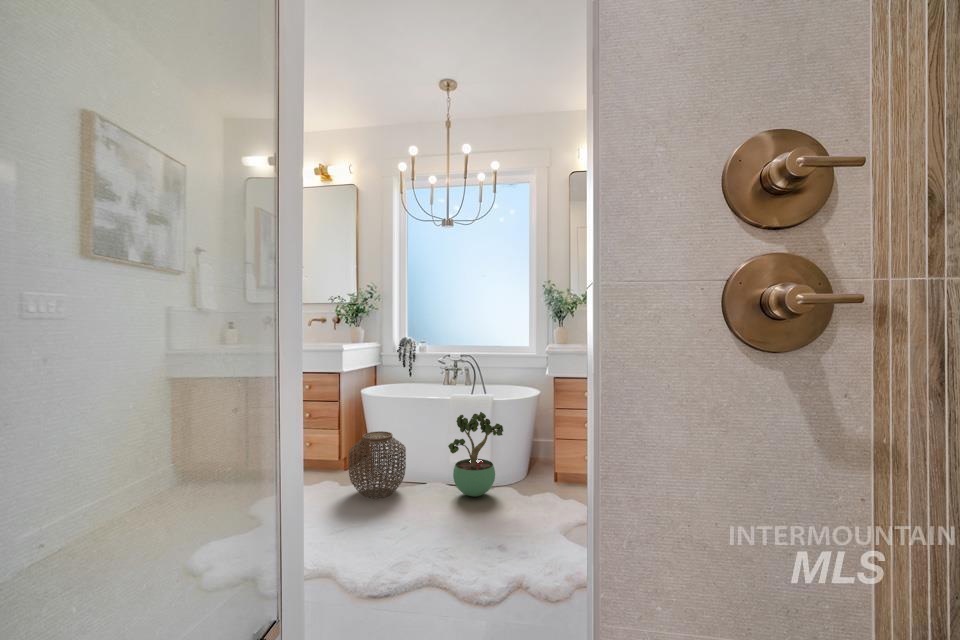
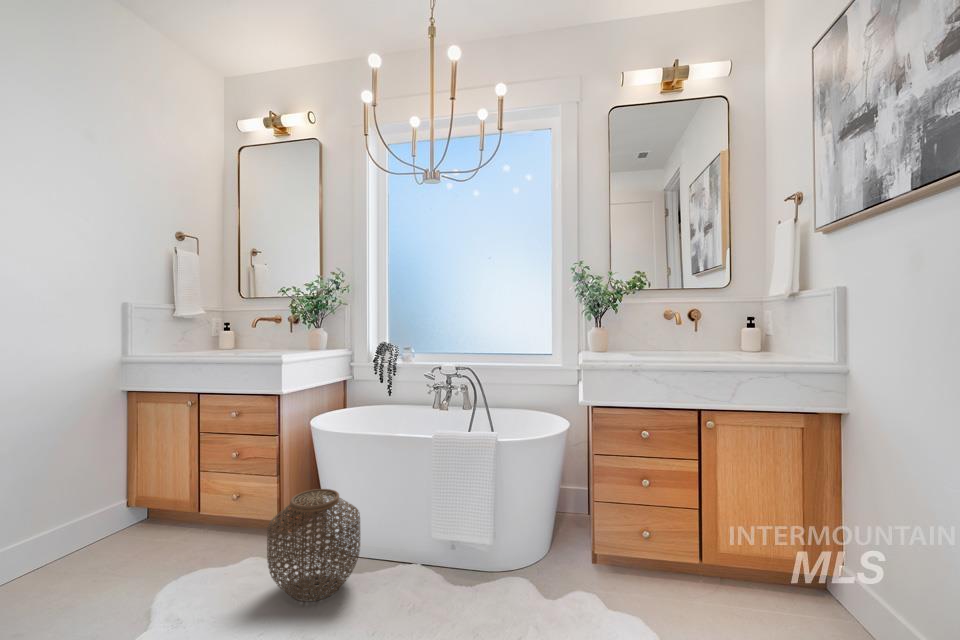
potted plant: present [448,412,503,496] -> none [422,465,511,603]

